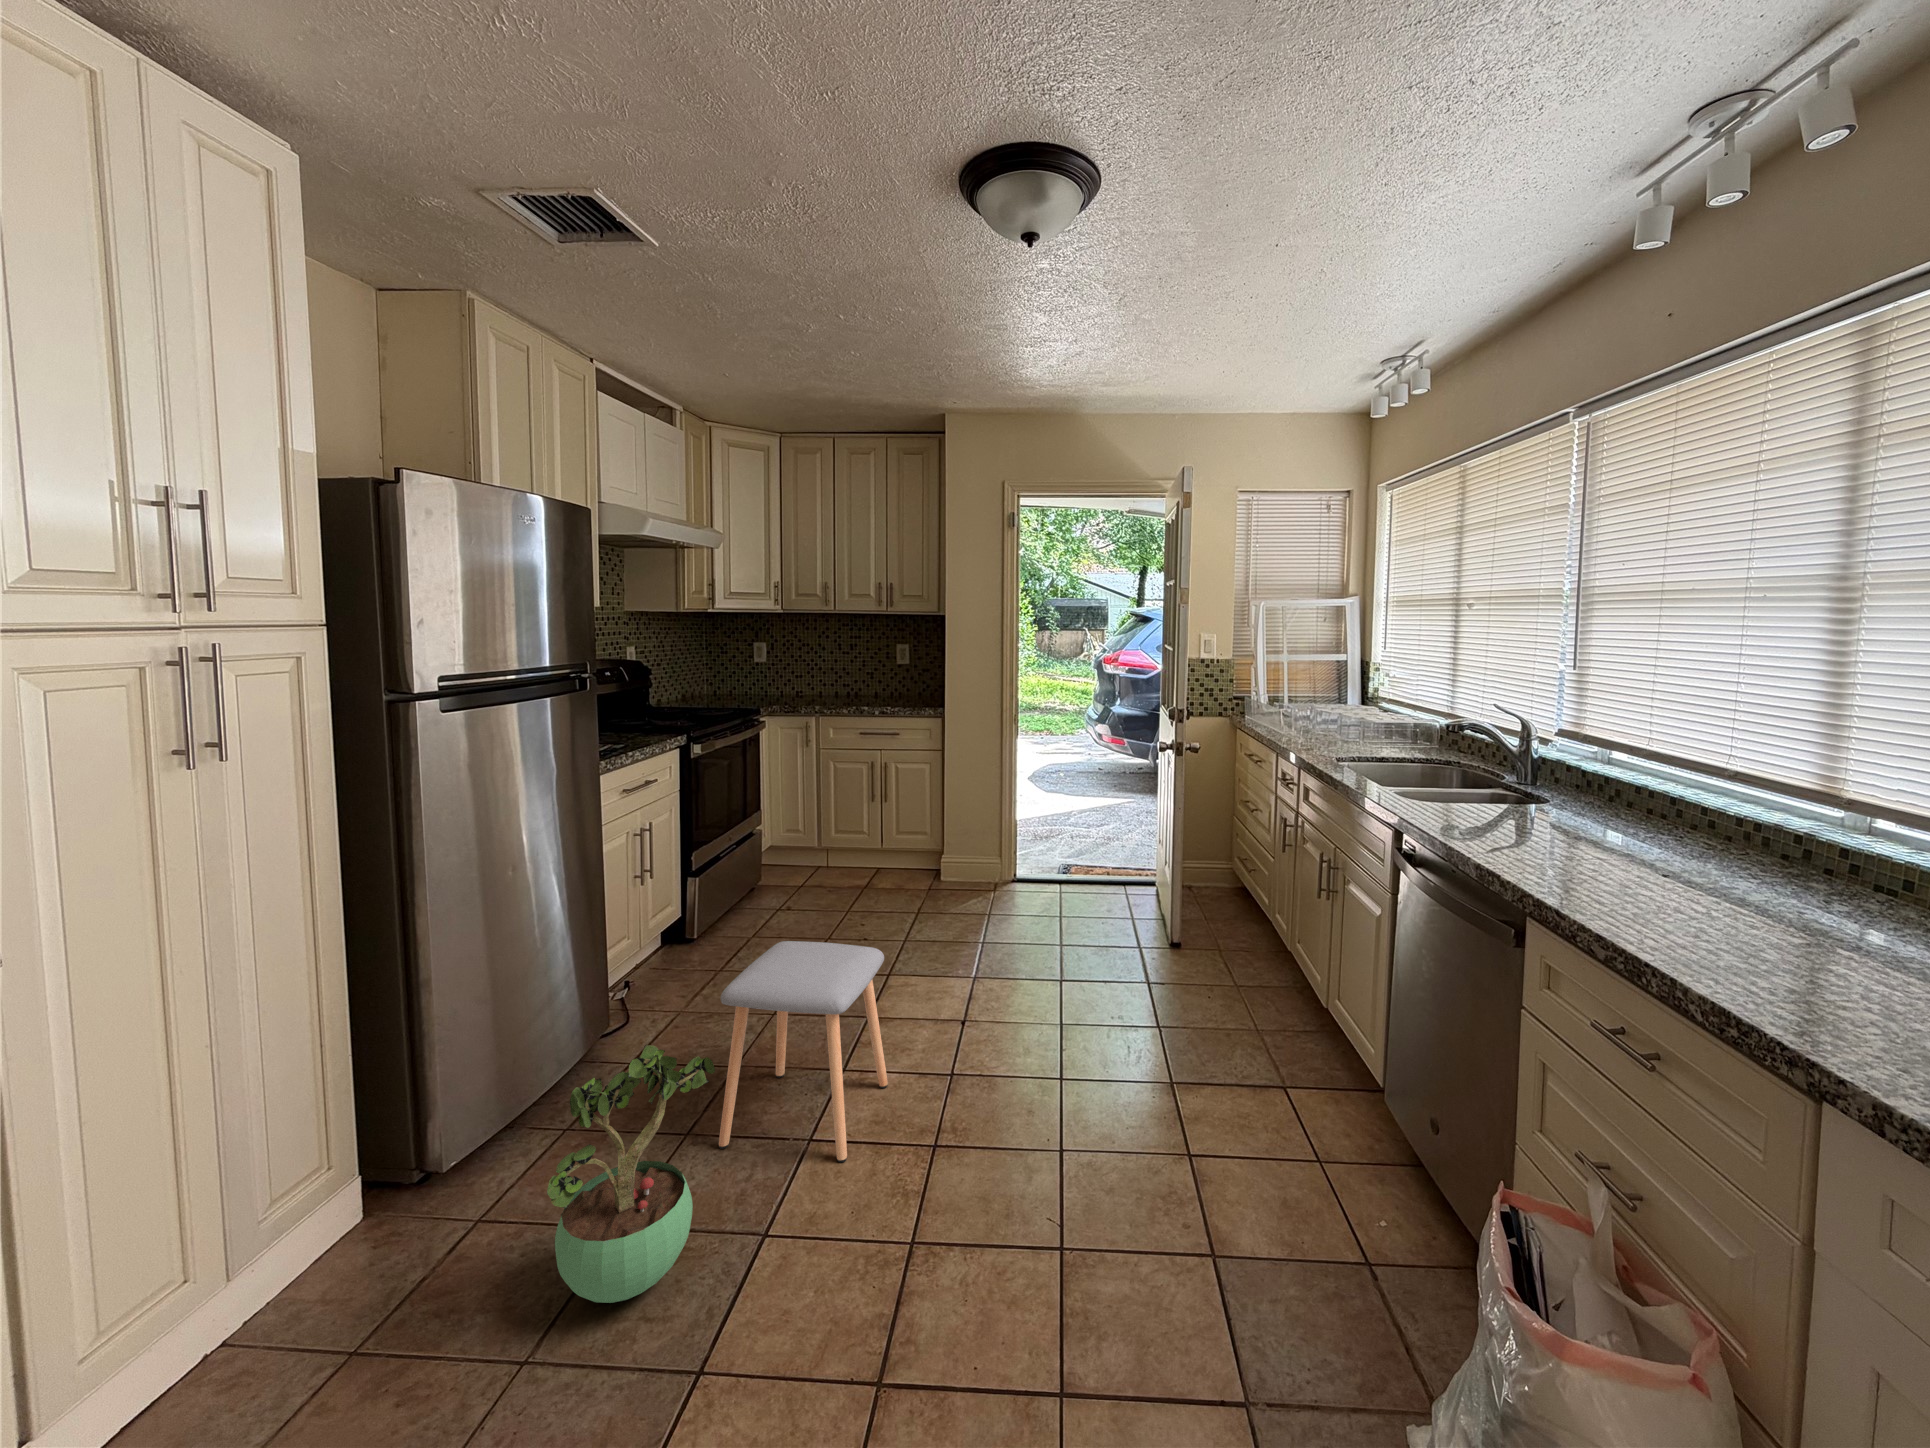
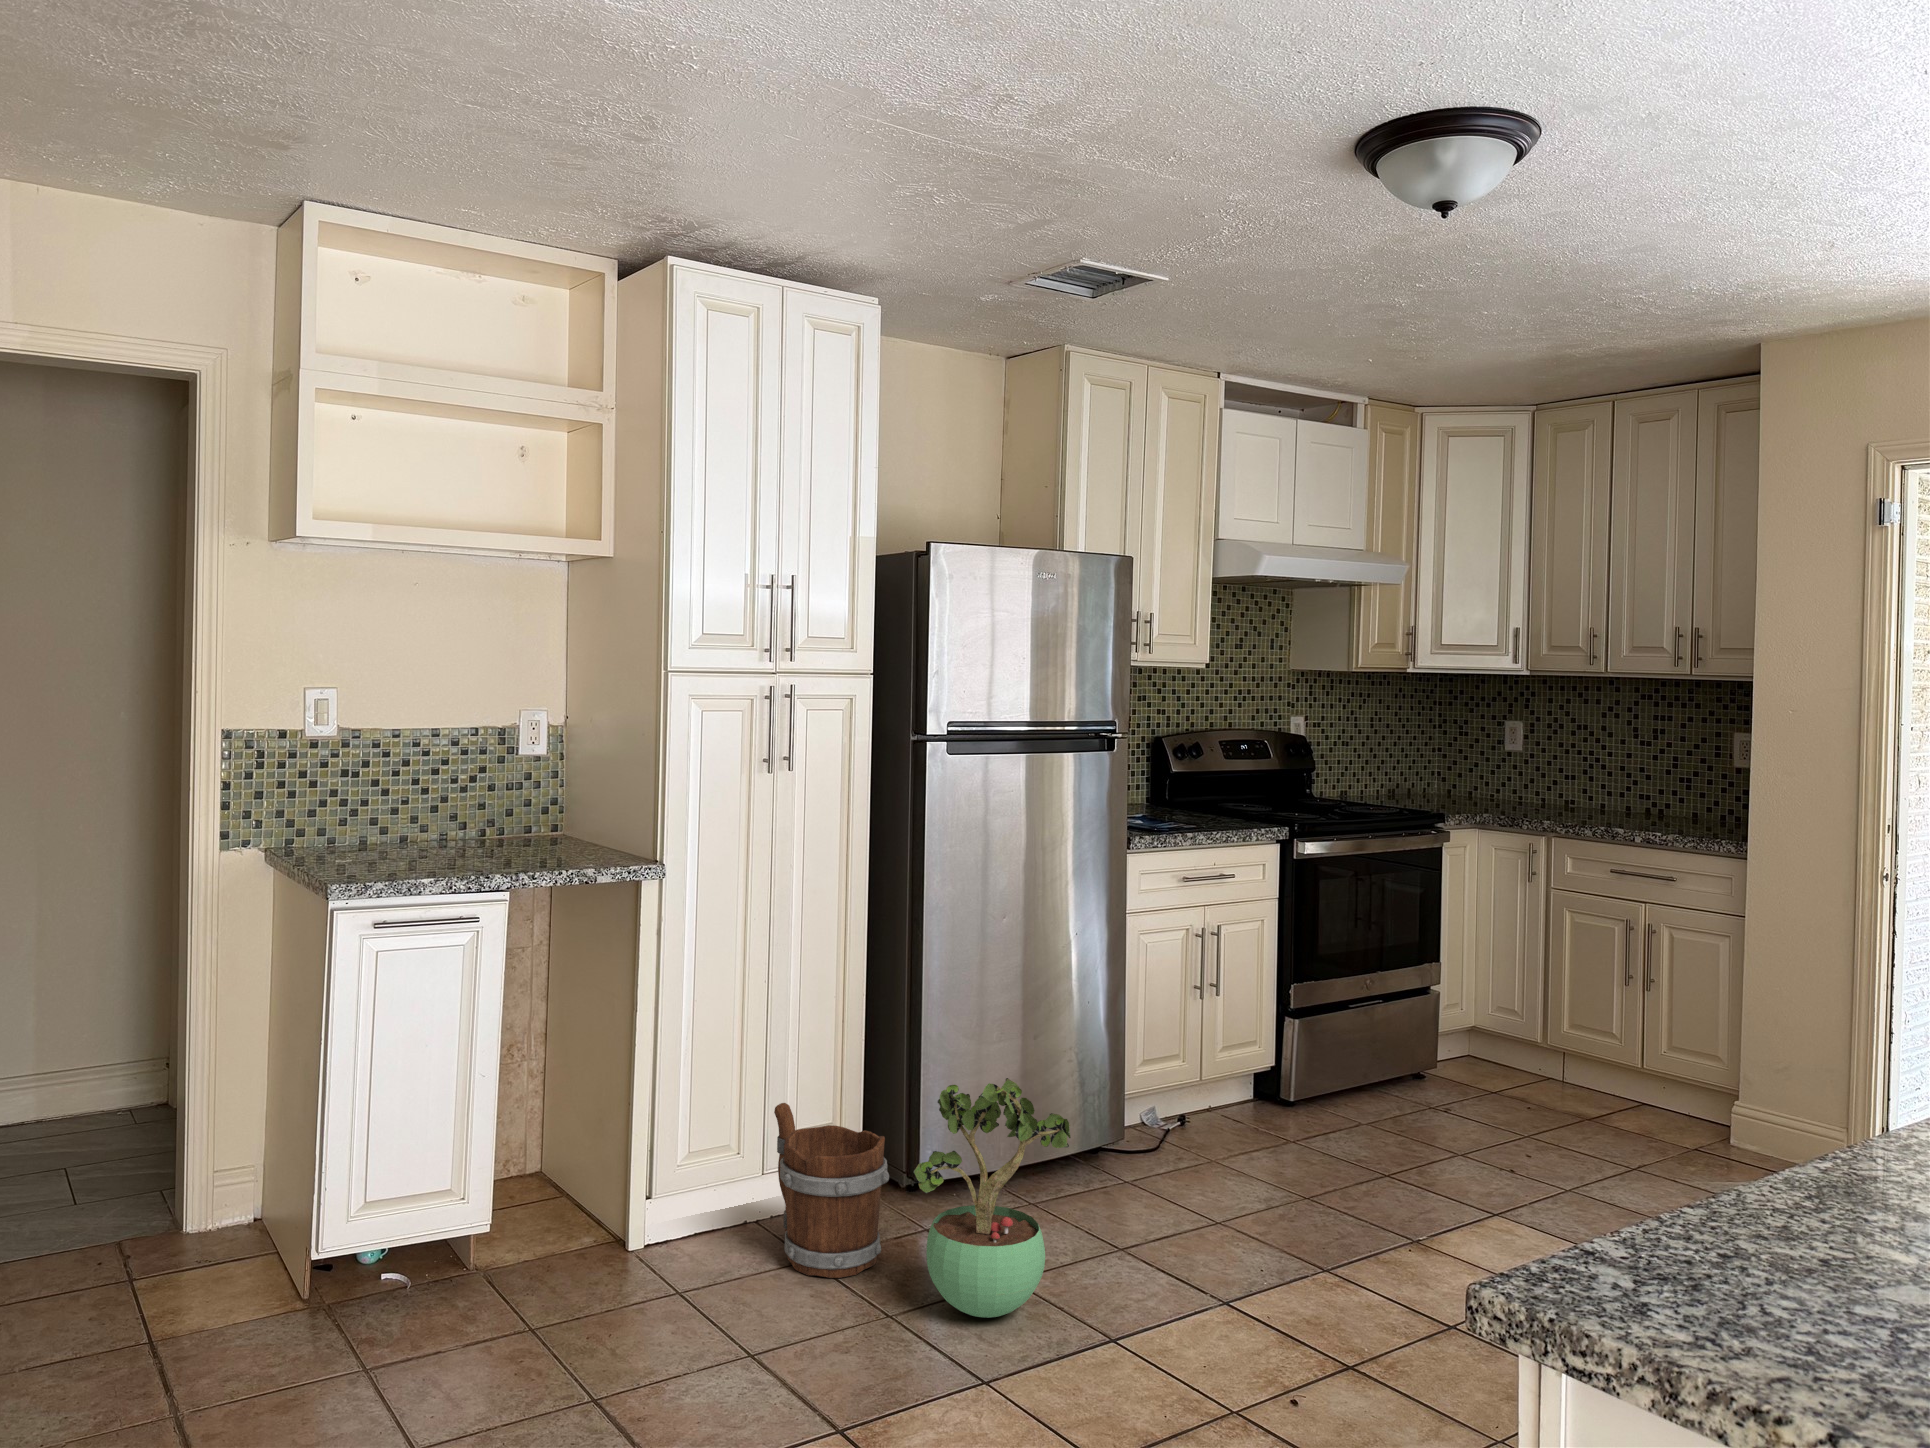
stool: present [719,941,888,1163] -> none [1135,1072,1357,1334]
bucket: none [239,1161,466,1387] -> present [774,1103,889,1278]

